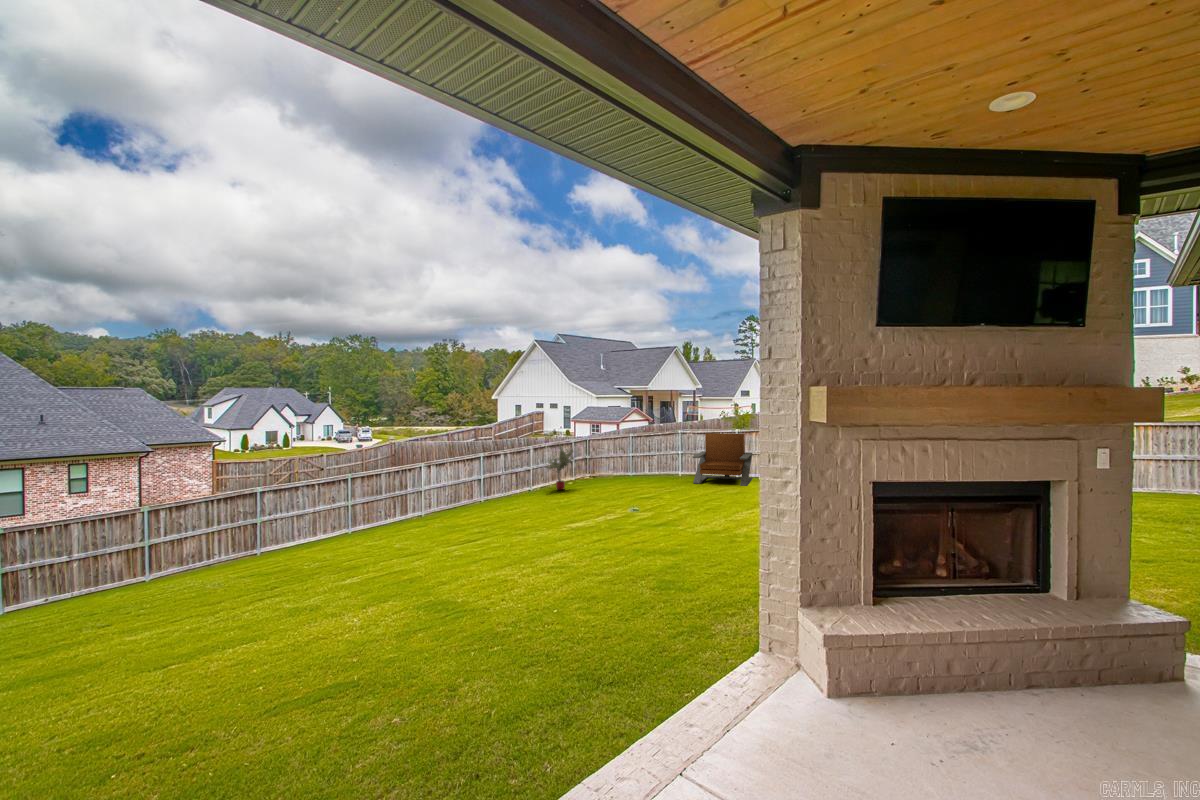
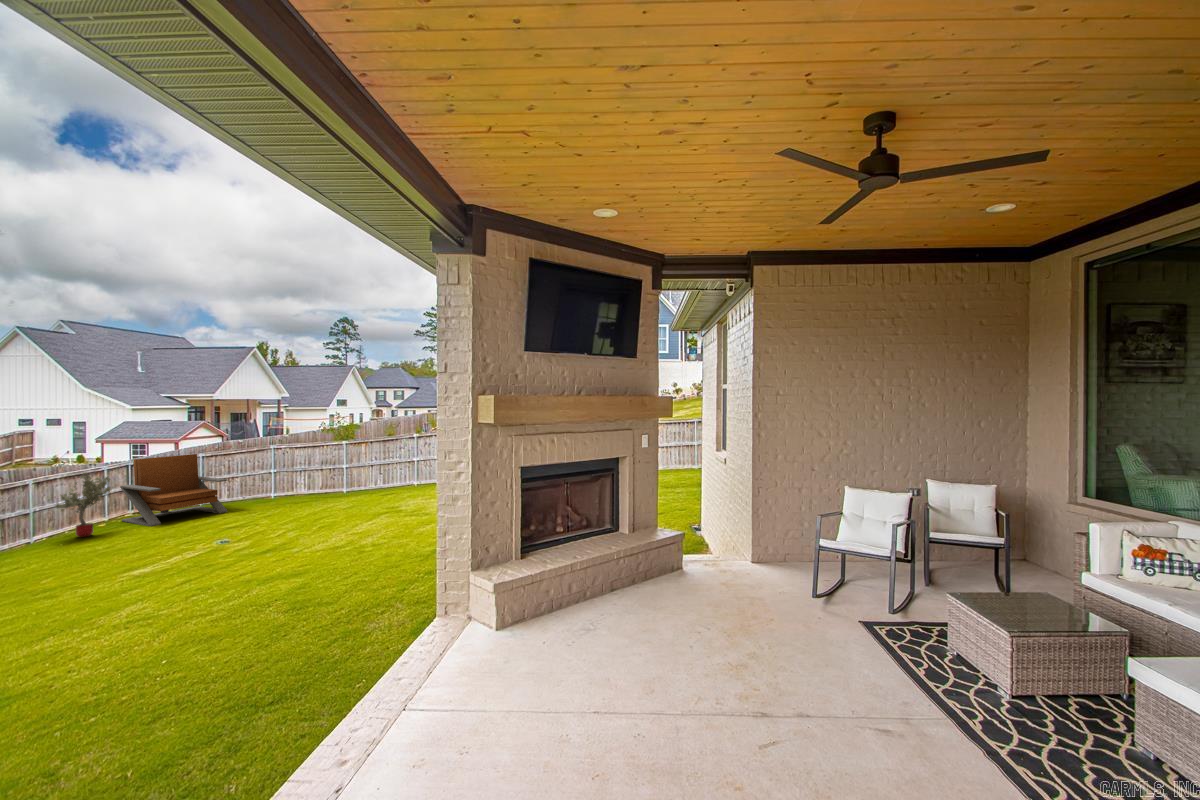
lounge chair: present [693,433,753,486] -> present [120,454,227,526]

